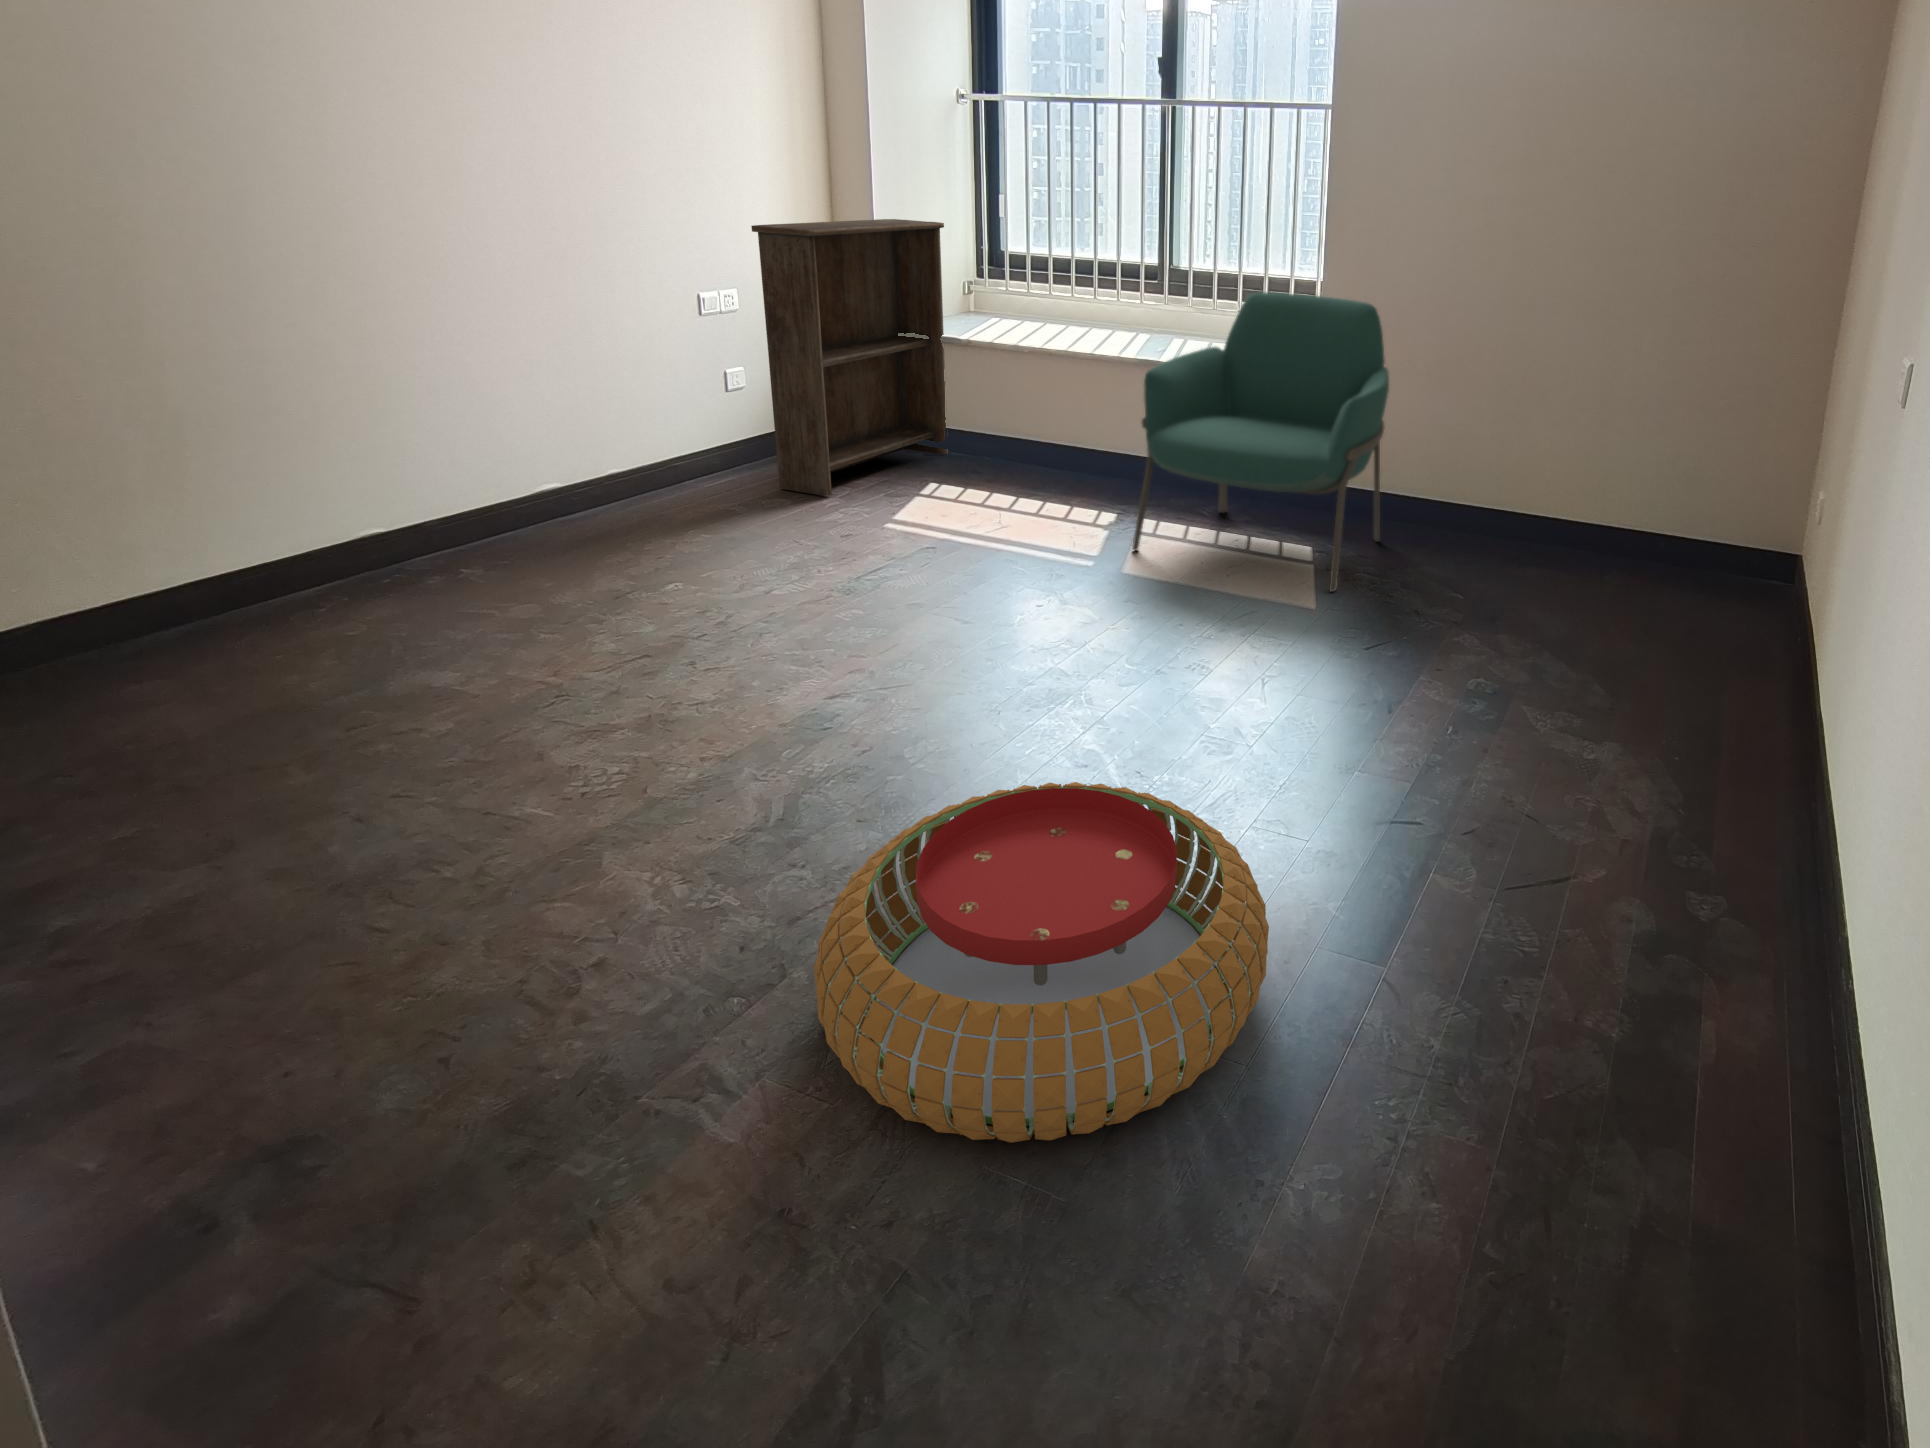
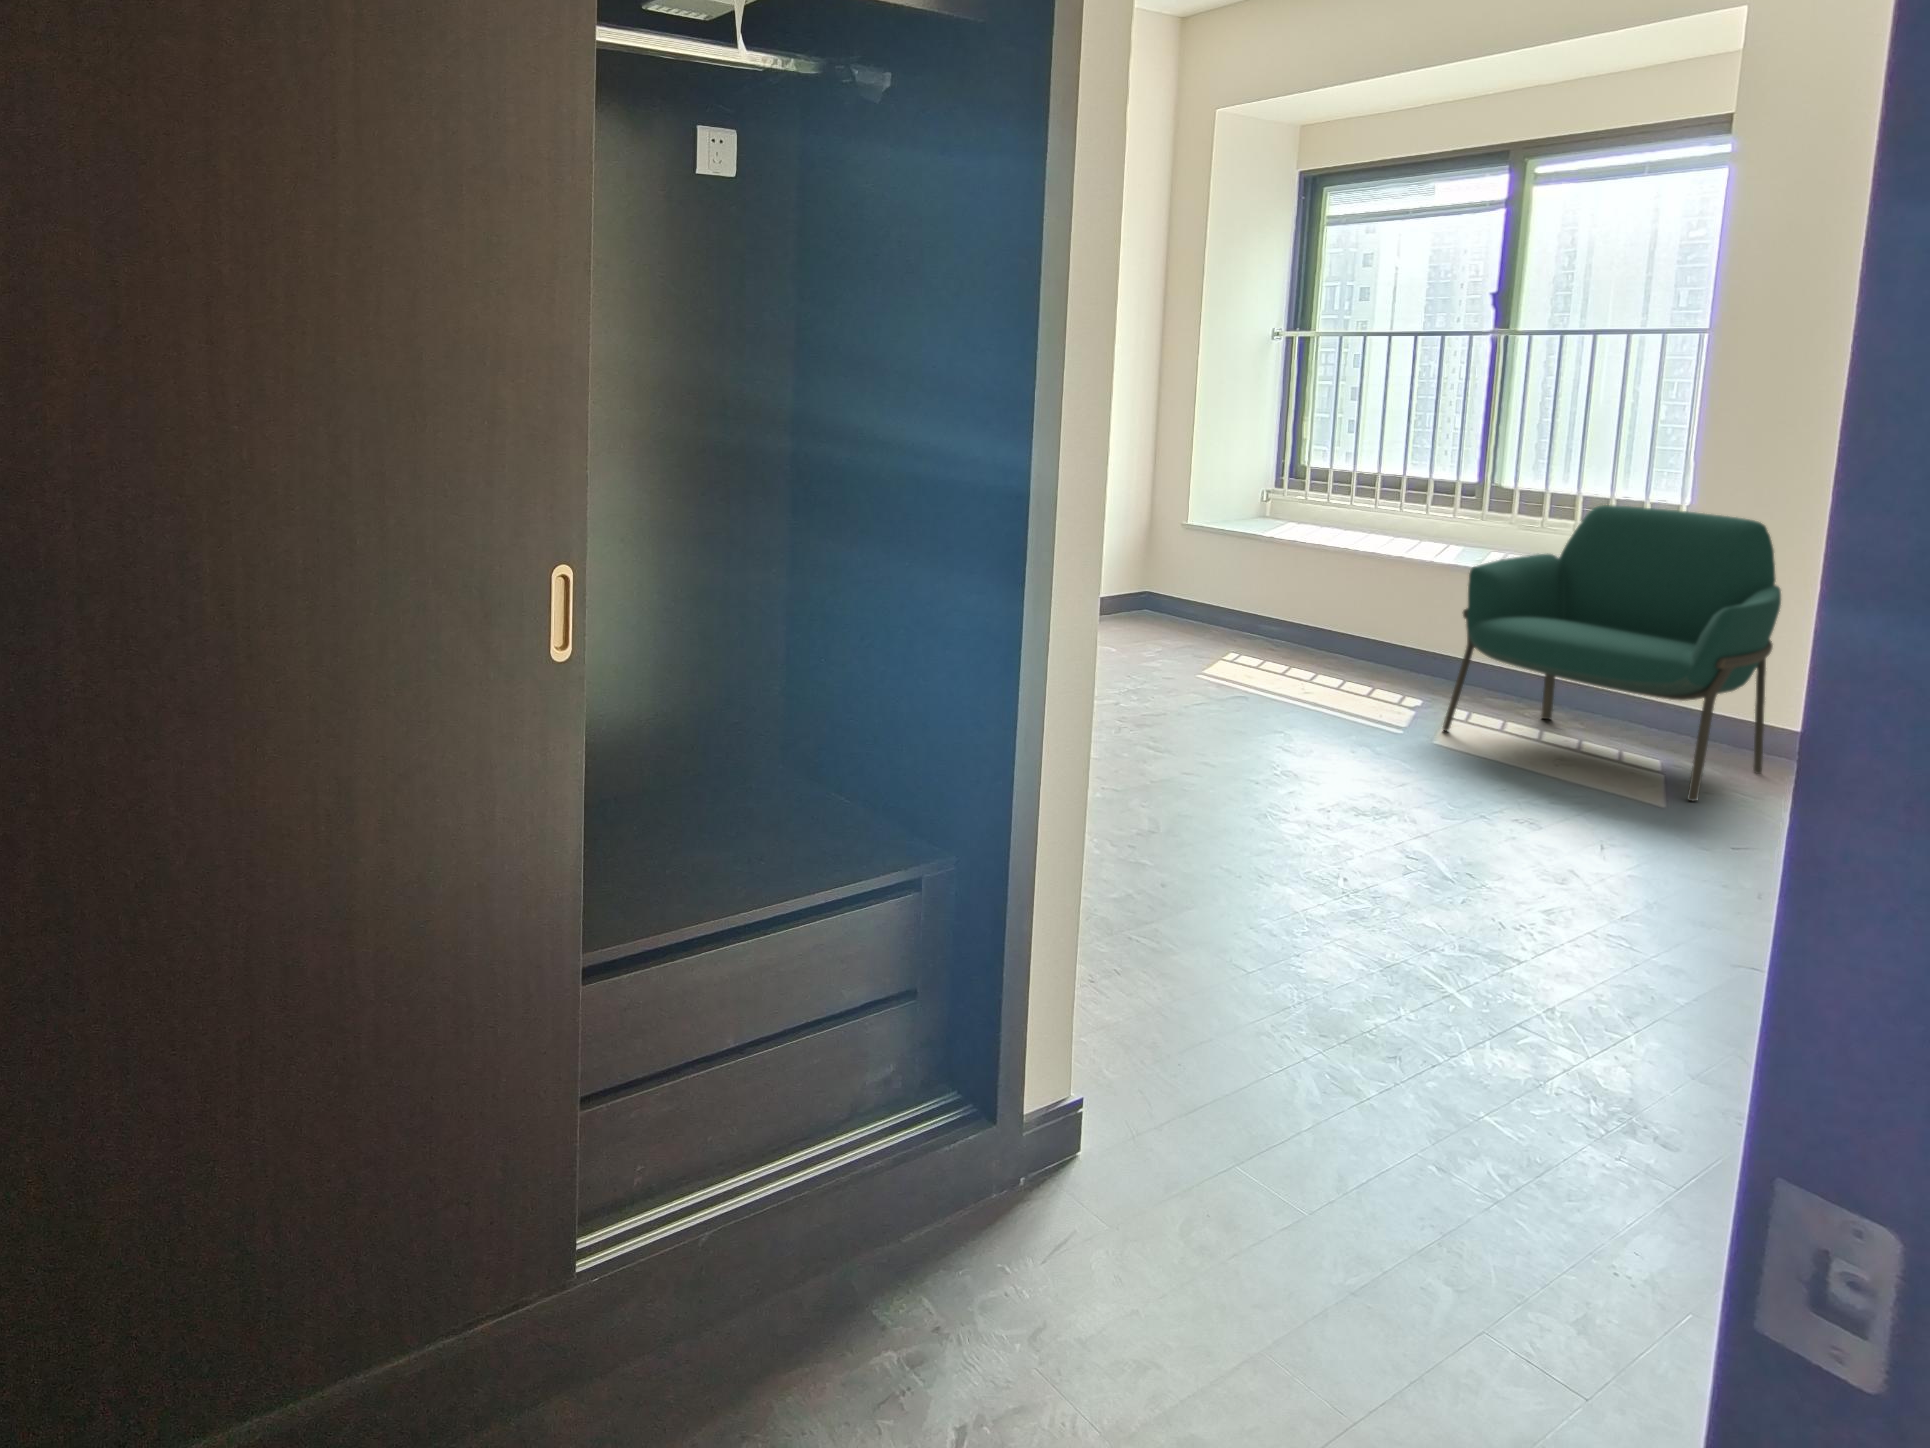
bookshelf: present [751,219,948,496] -> none [1100,434,1259,649]
pouf: present [814,782,1269,1143] -> none [1232,820,1619,1042]

